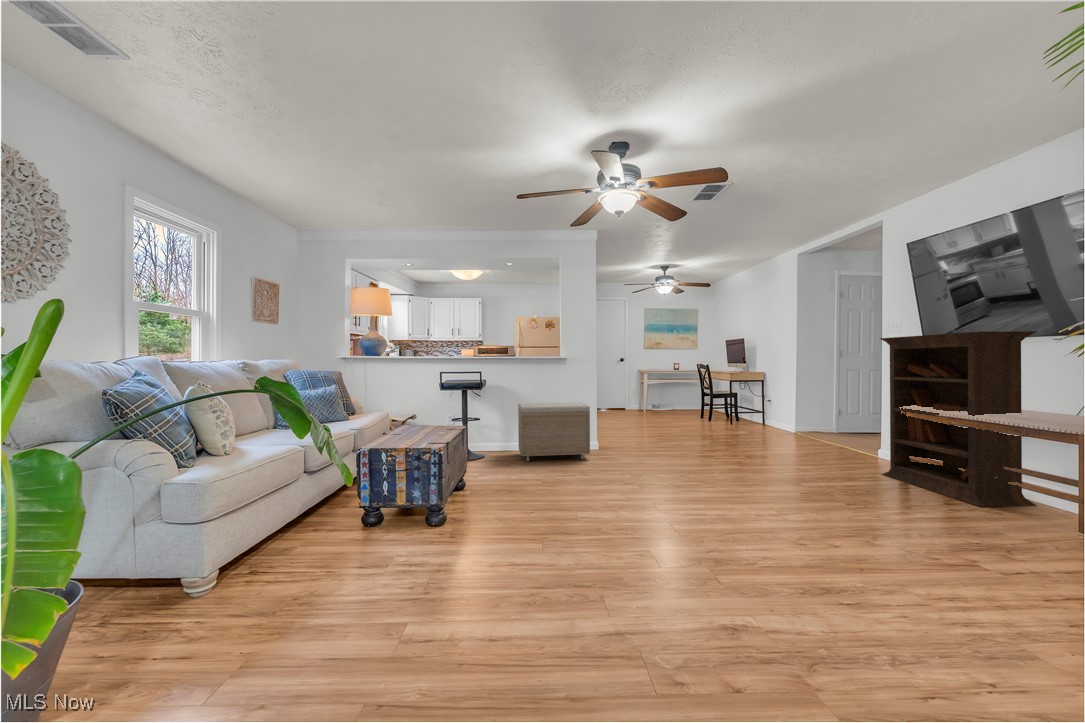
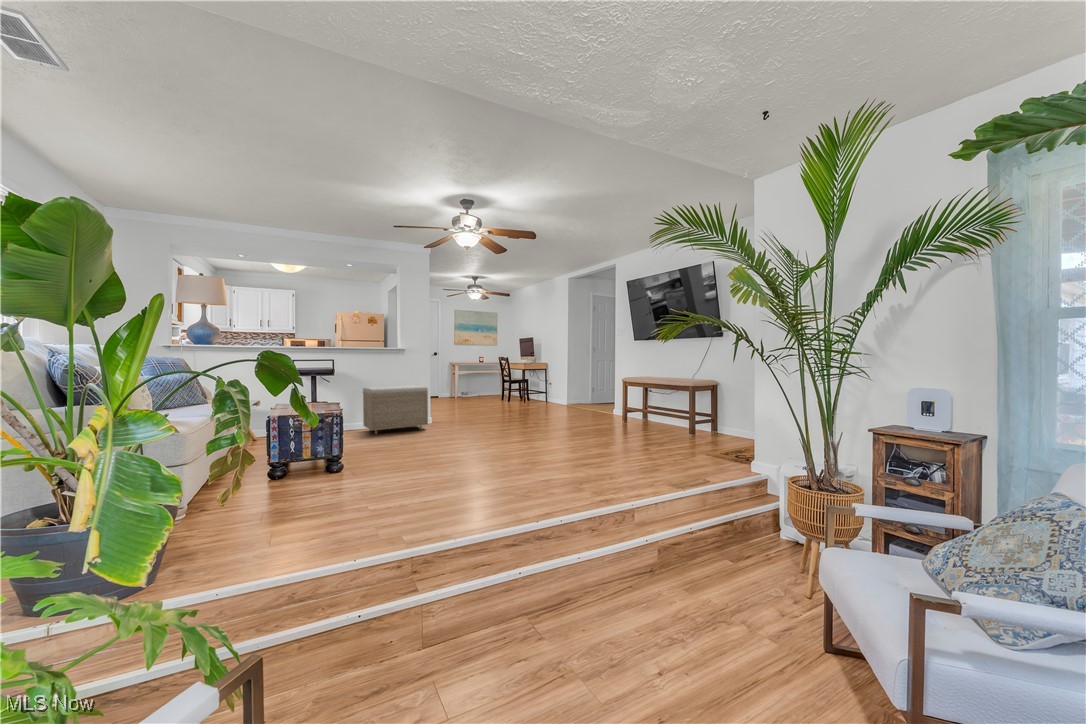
bookcase: present [880,331,1037,507] -> none [612,335,677,429]

